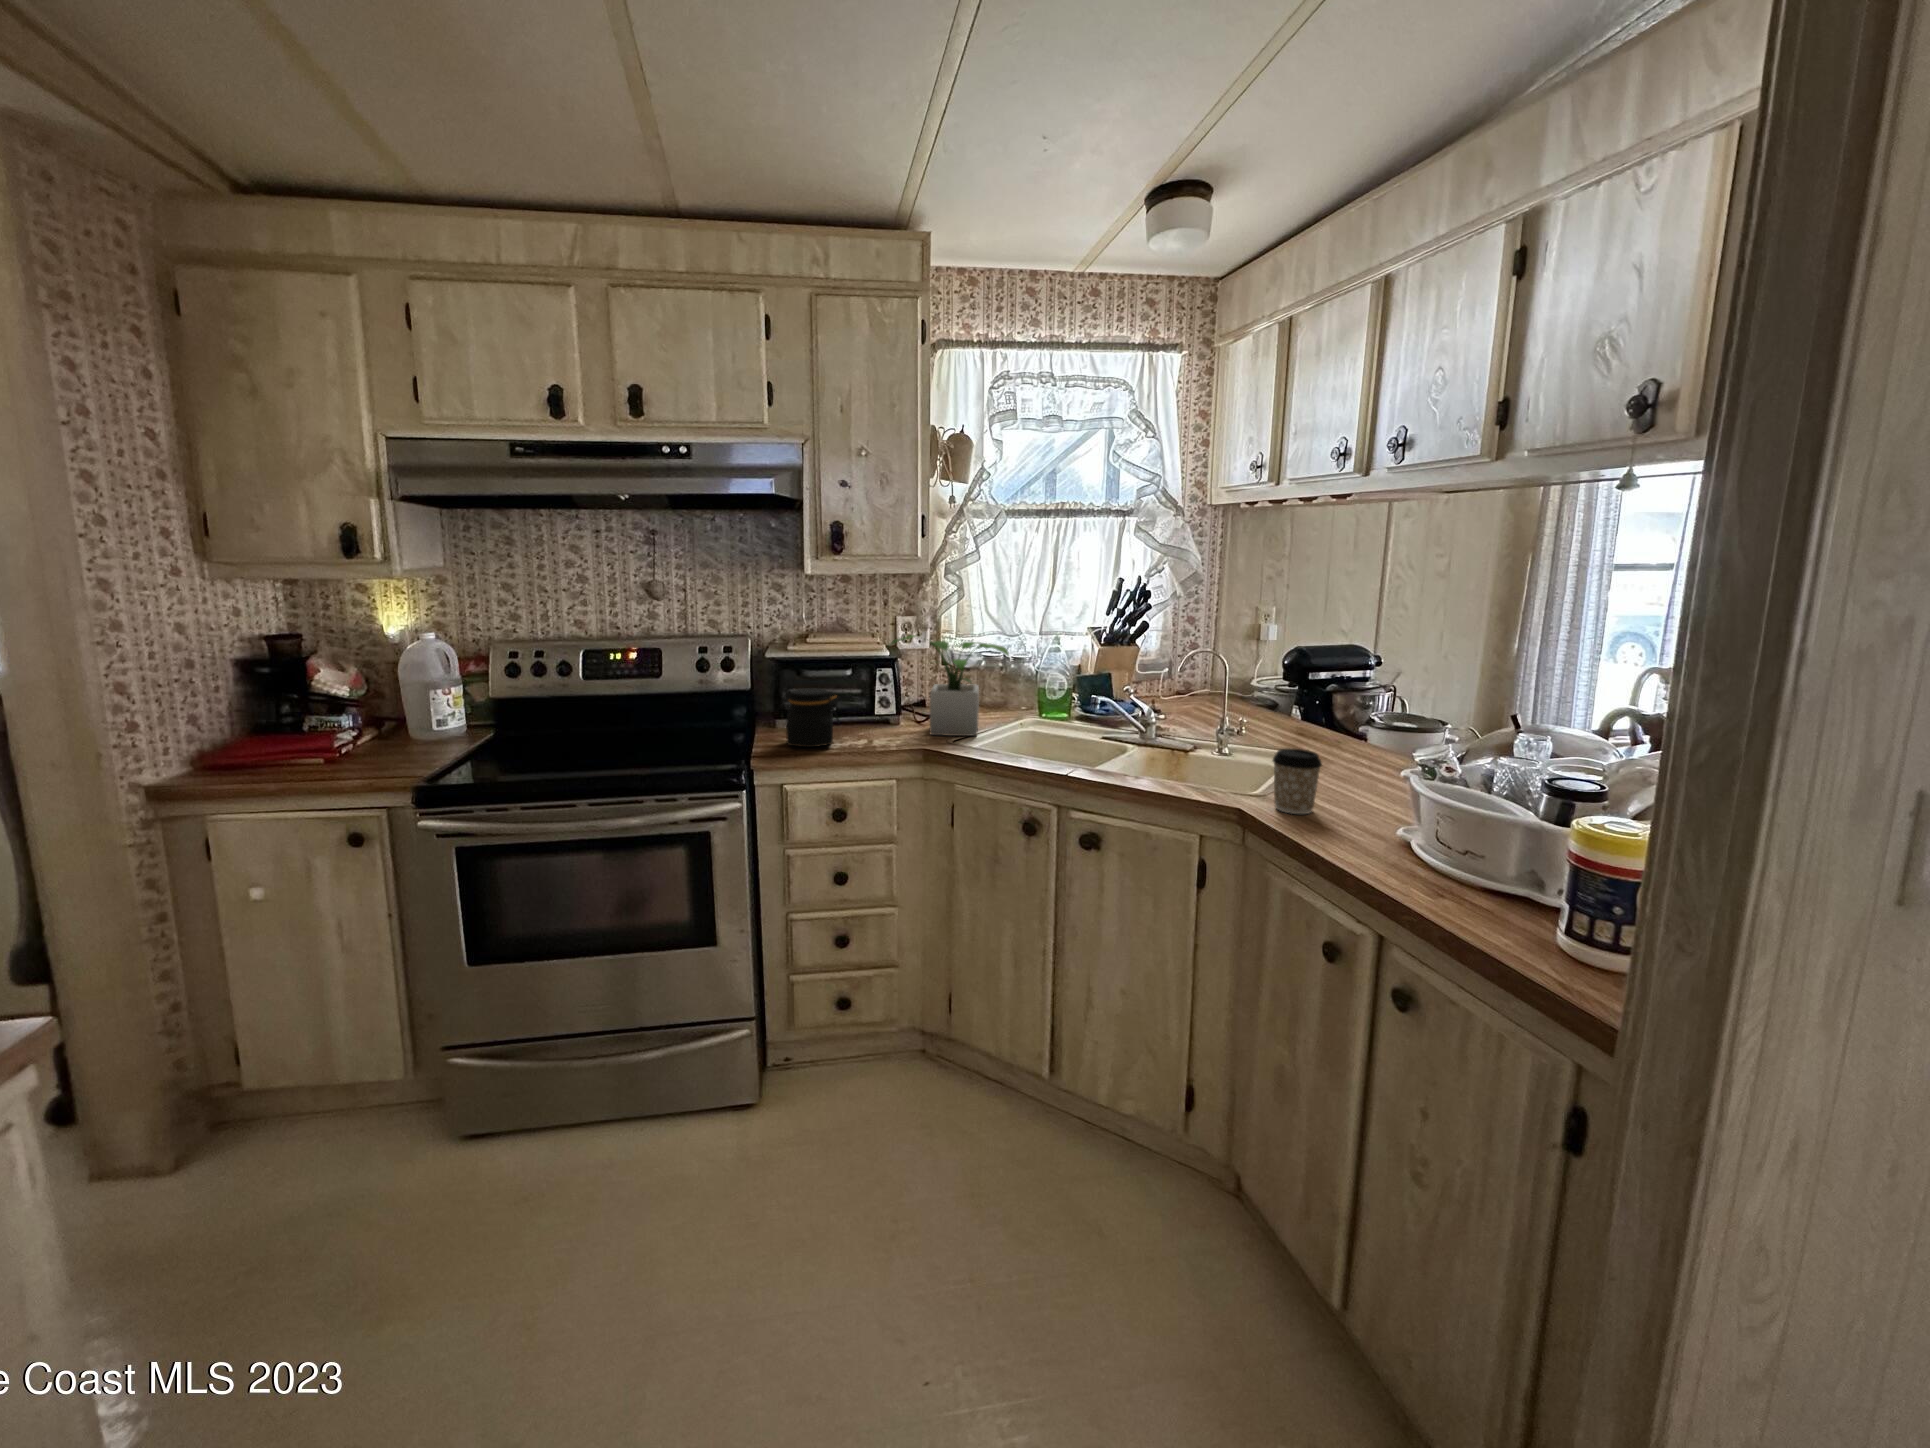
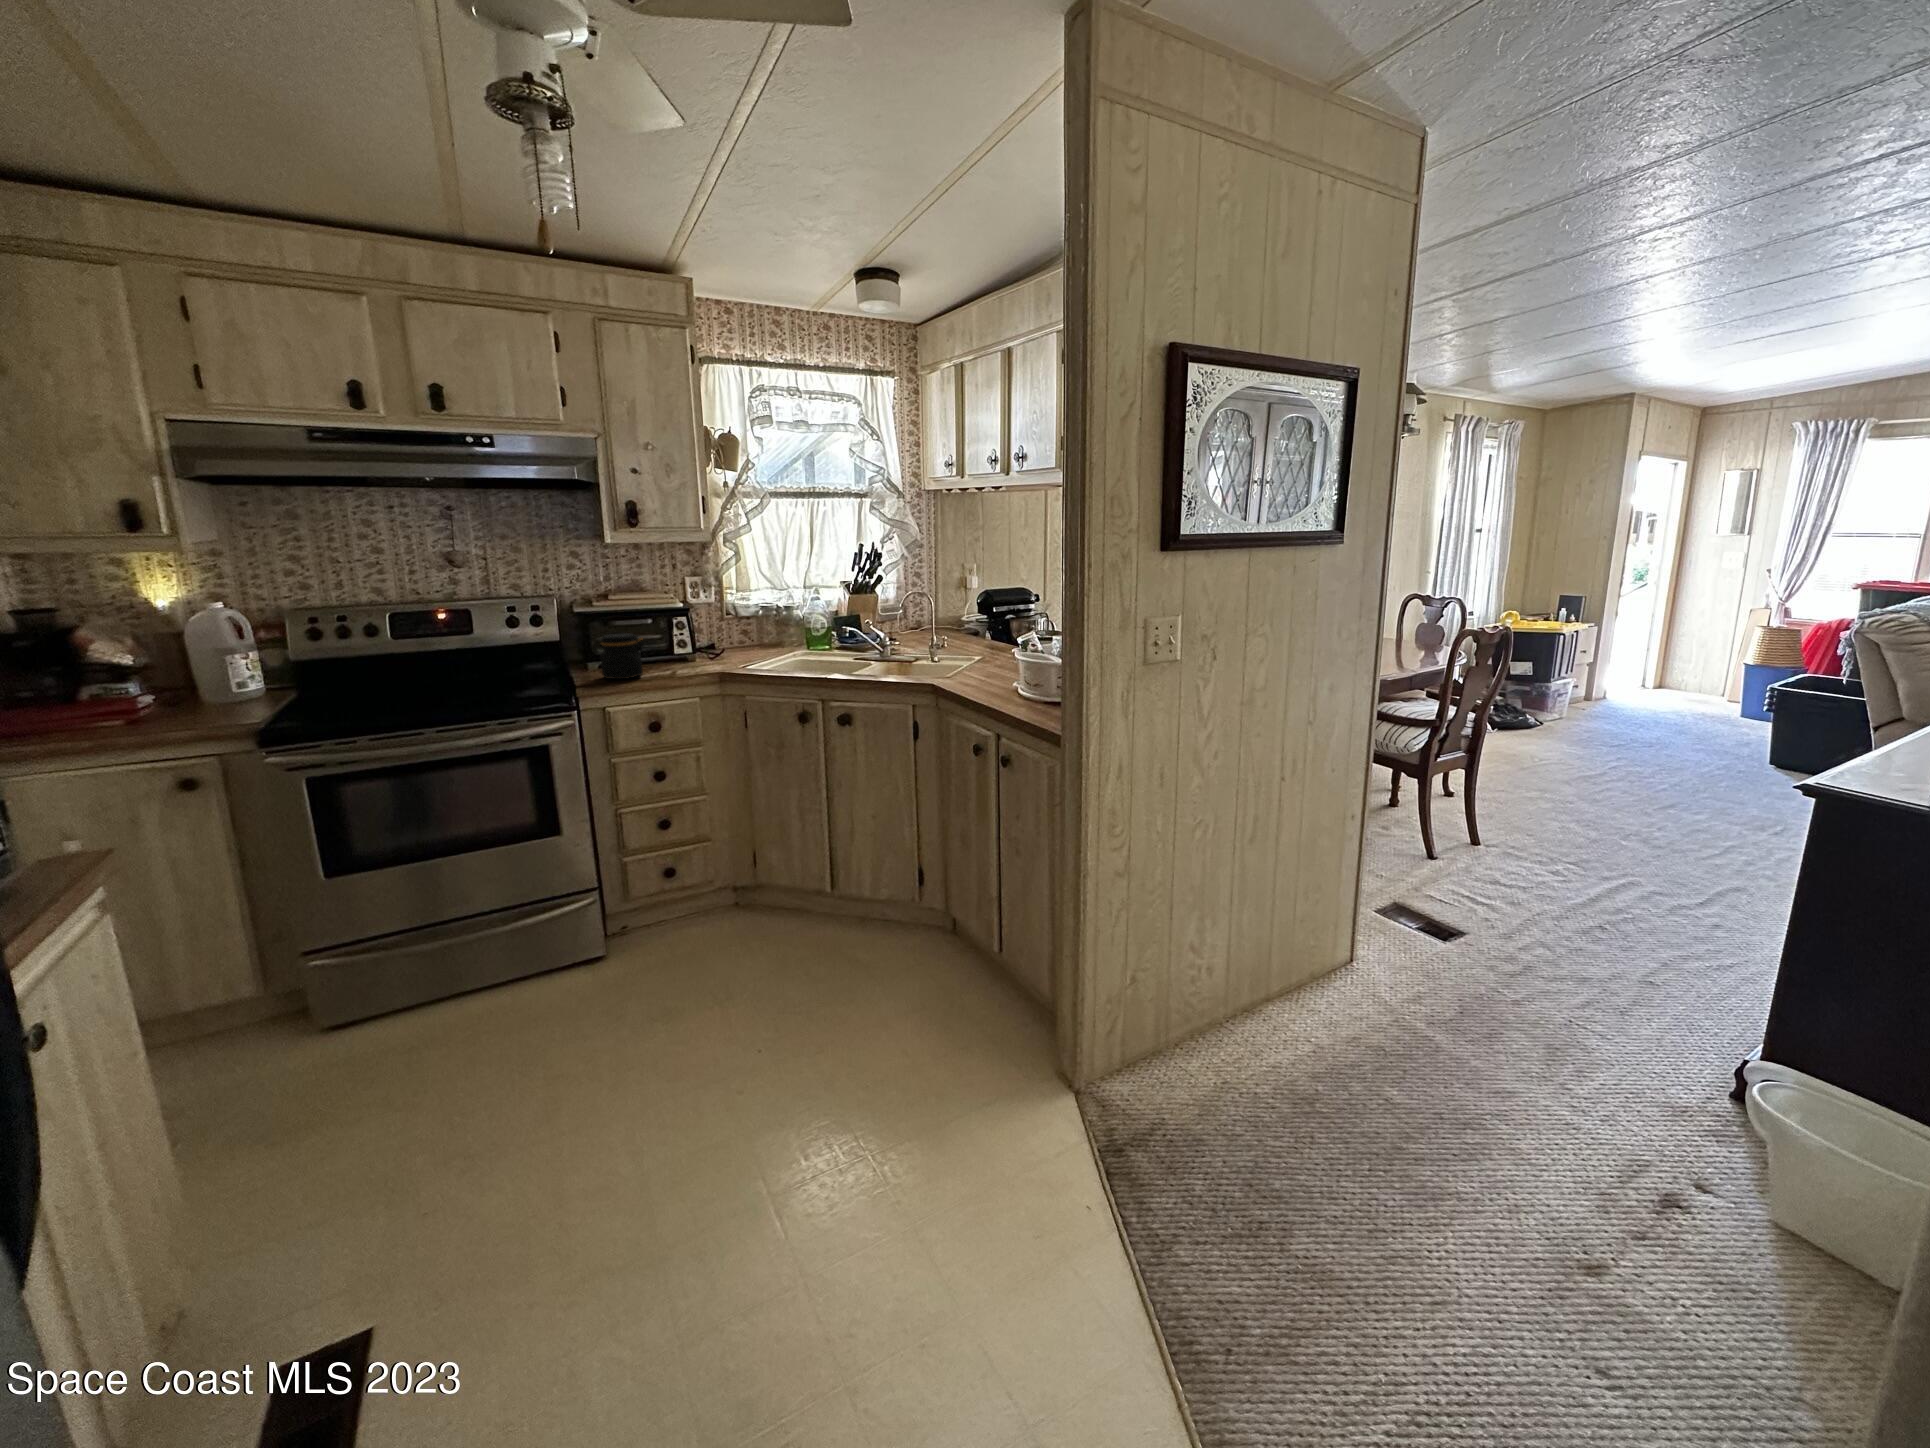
potted plant: present [888,635,1009,736] -> none [681,589,780,665]
coffee cup: present [1273,749,1322,814] -> none [950,646,978,685]

